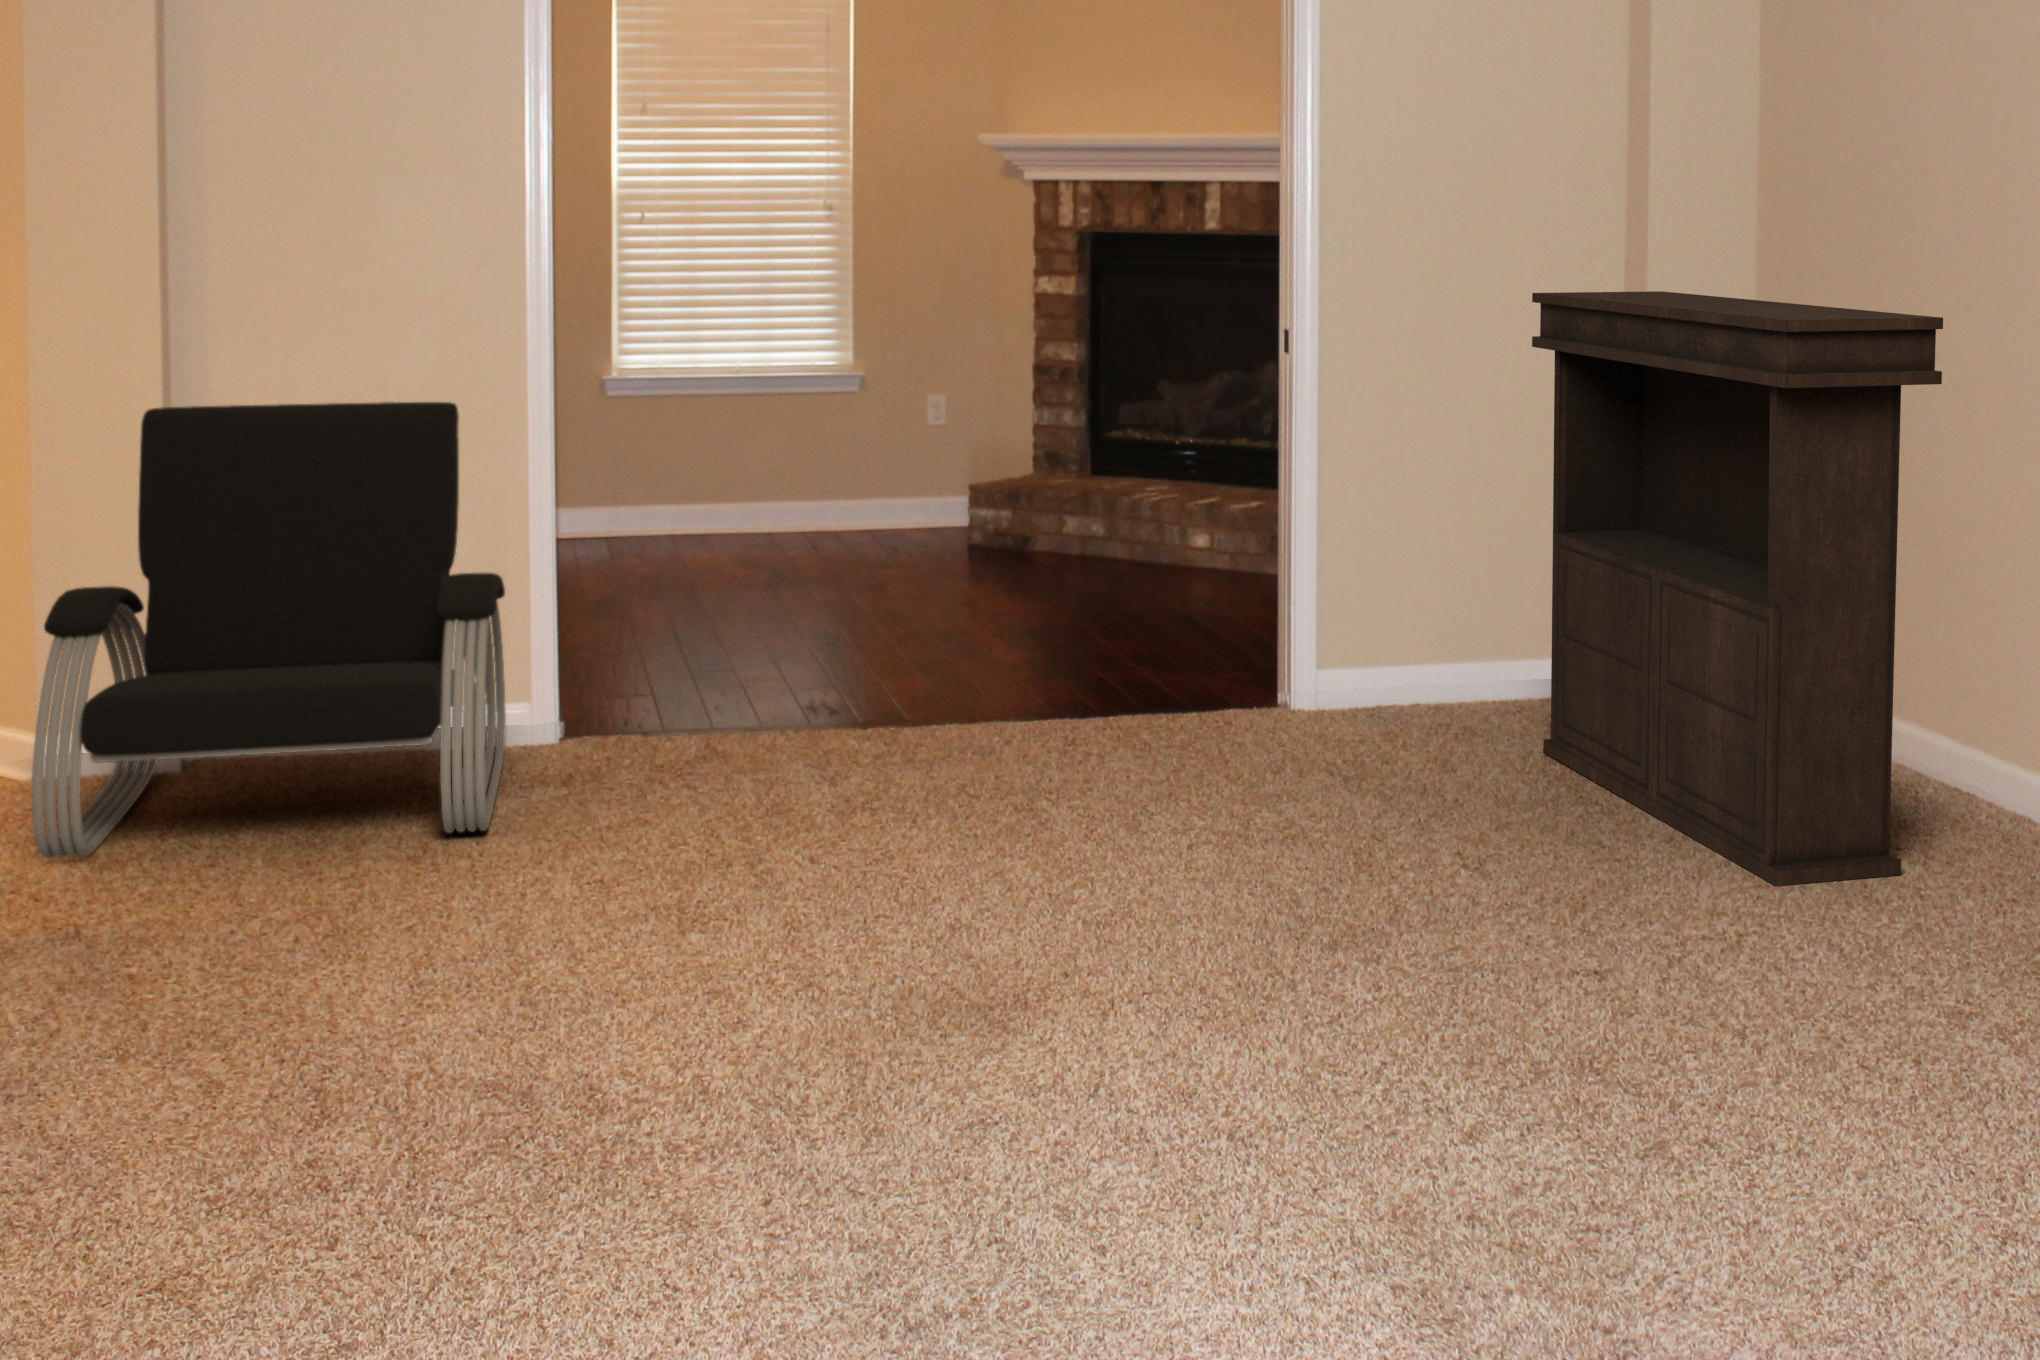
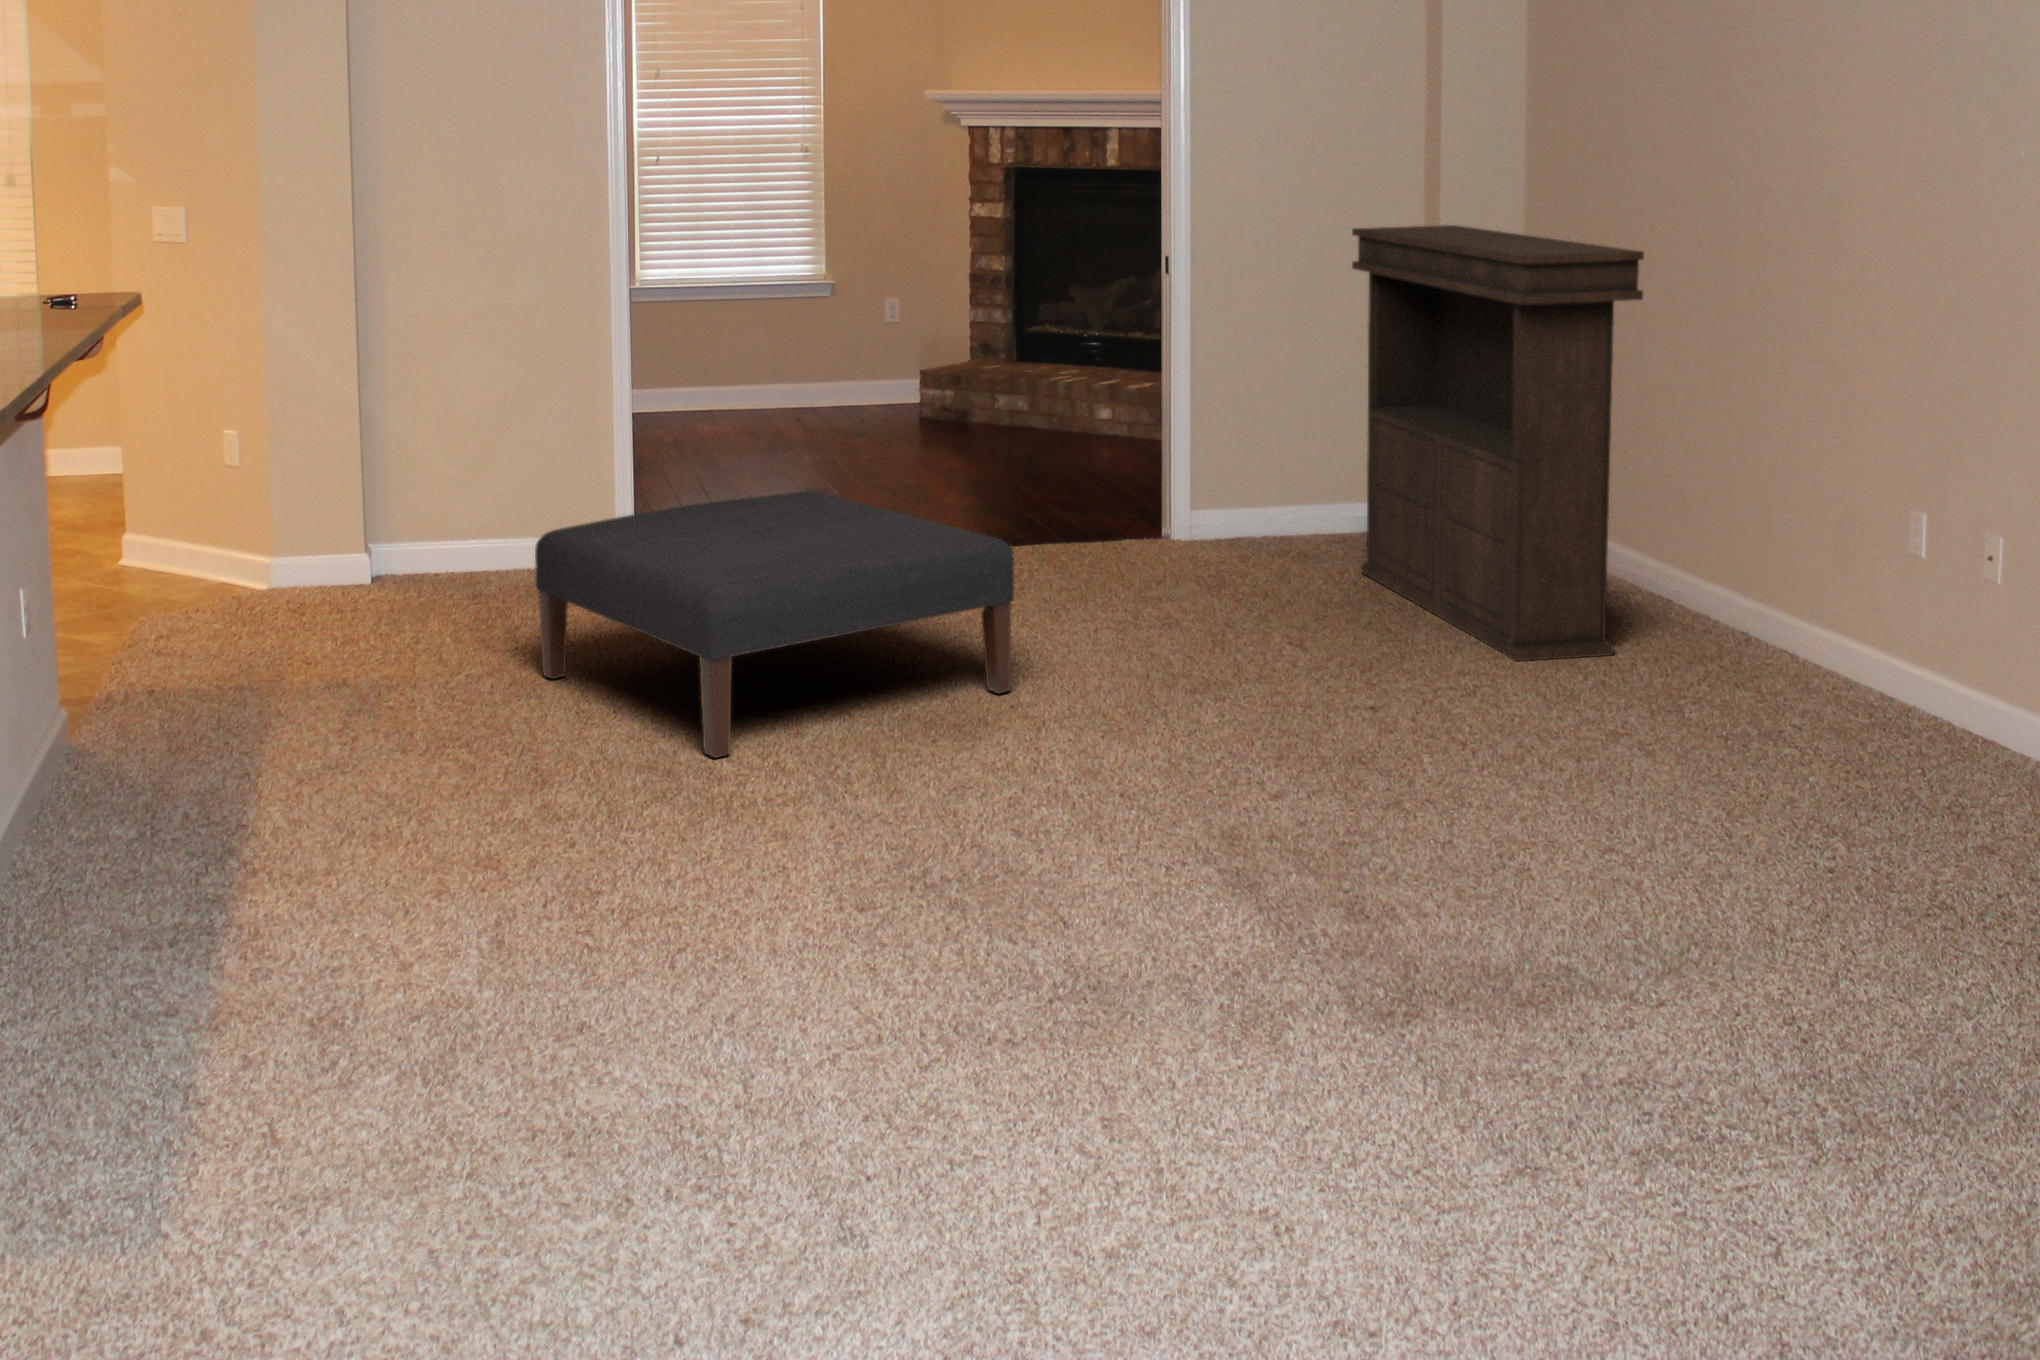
armchair: present [32,402,506,858] -> none [307,319,603,633]
ottoman: none [361,646,1077,1076] -> present [535,490,1014,758]

